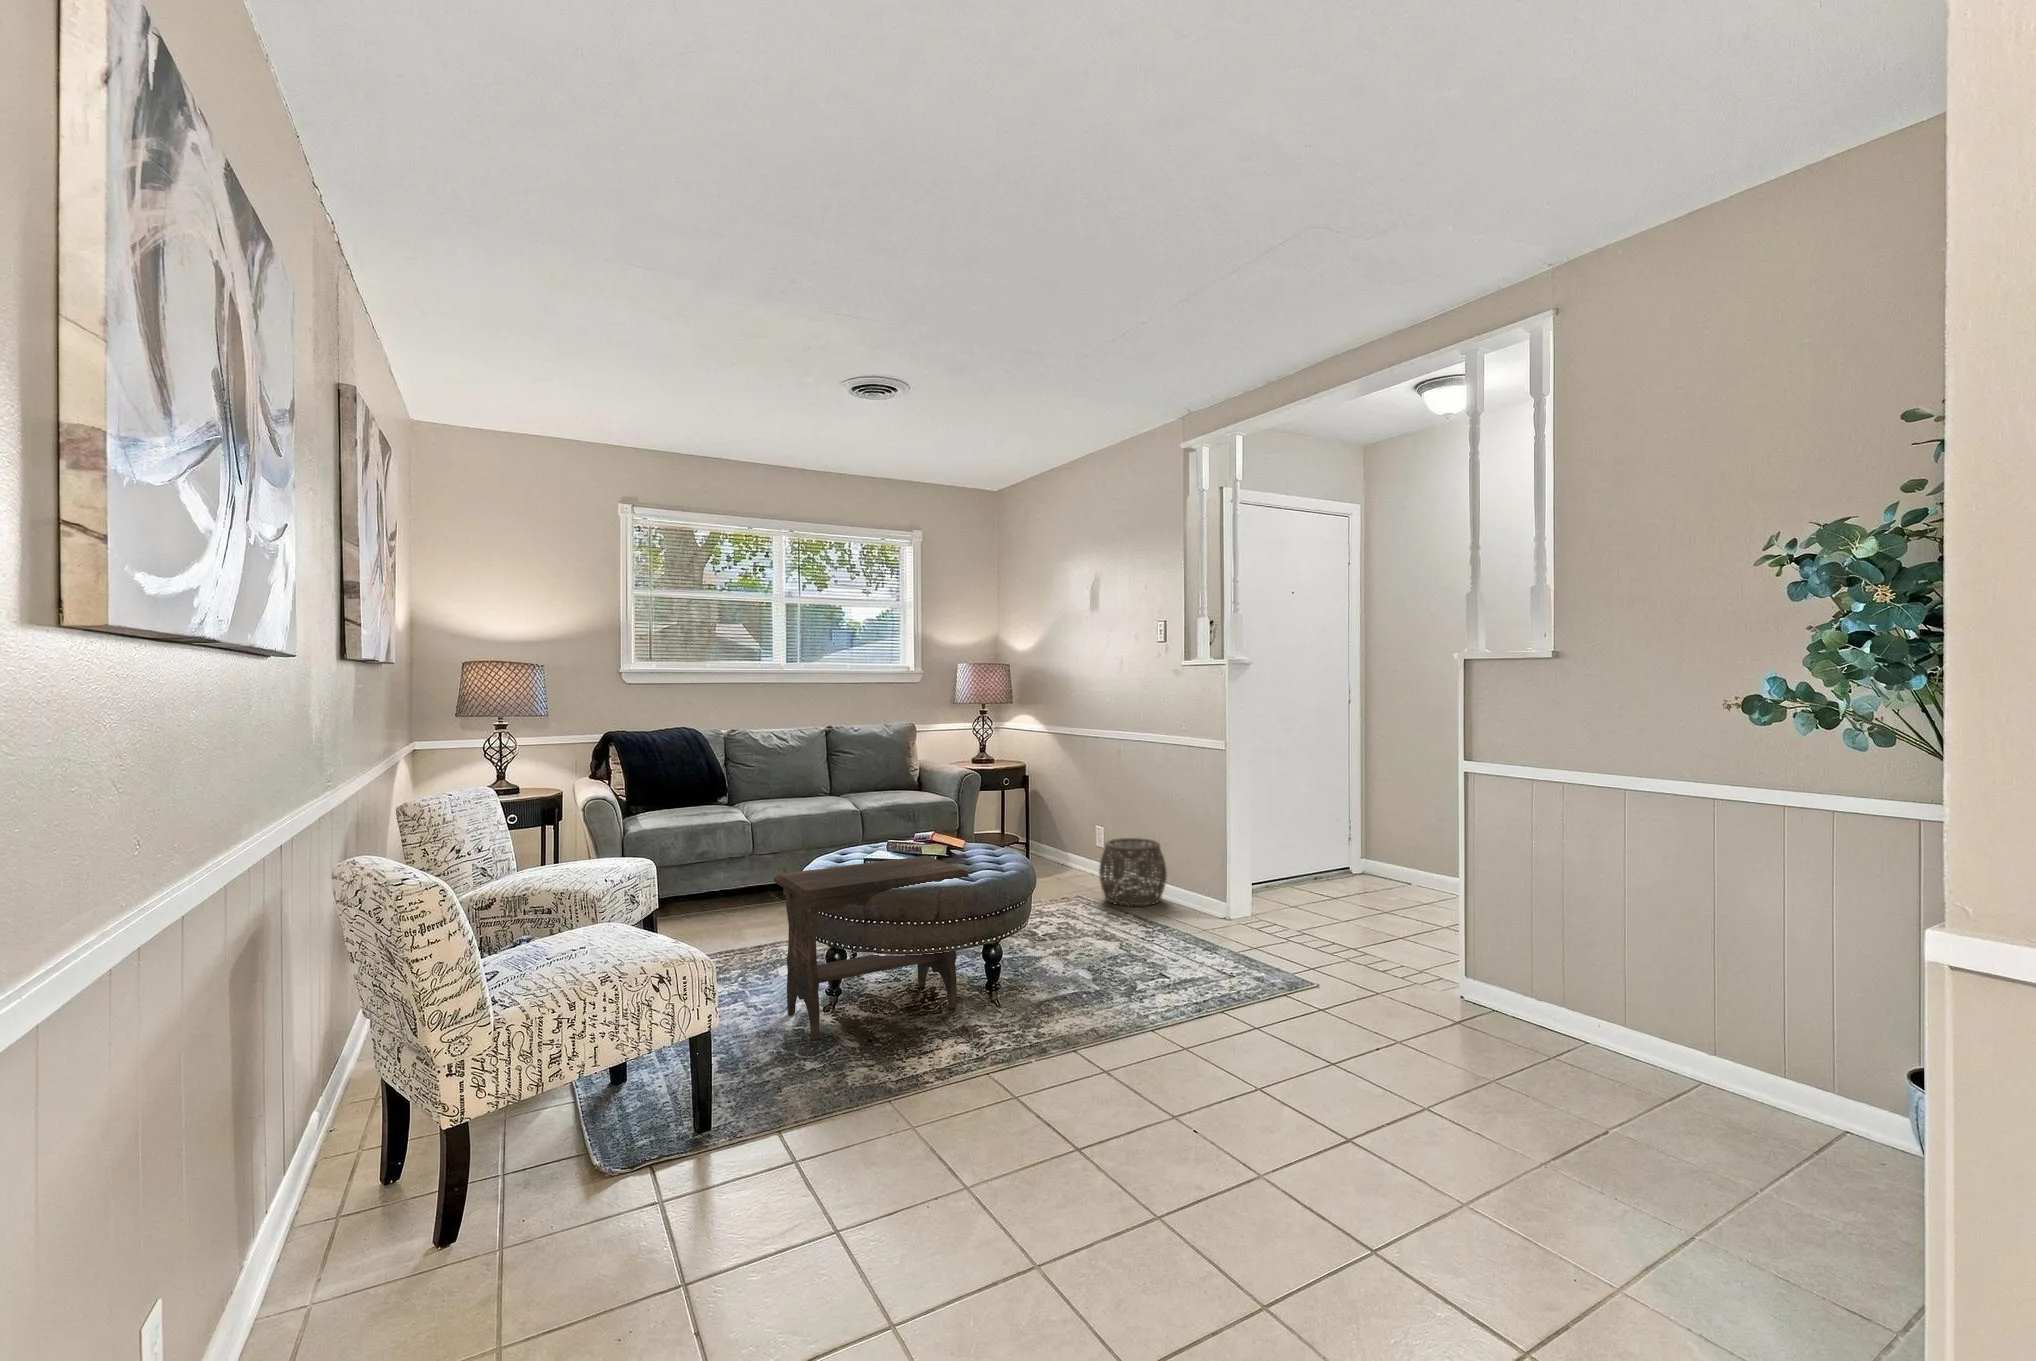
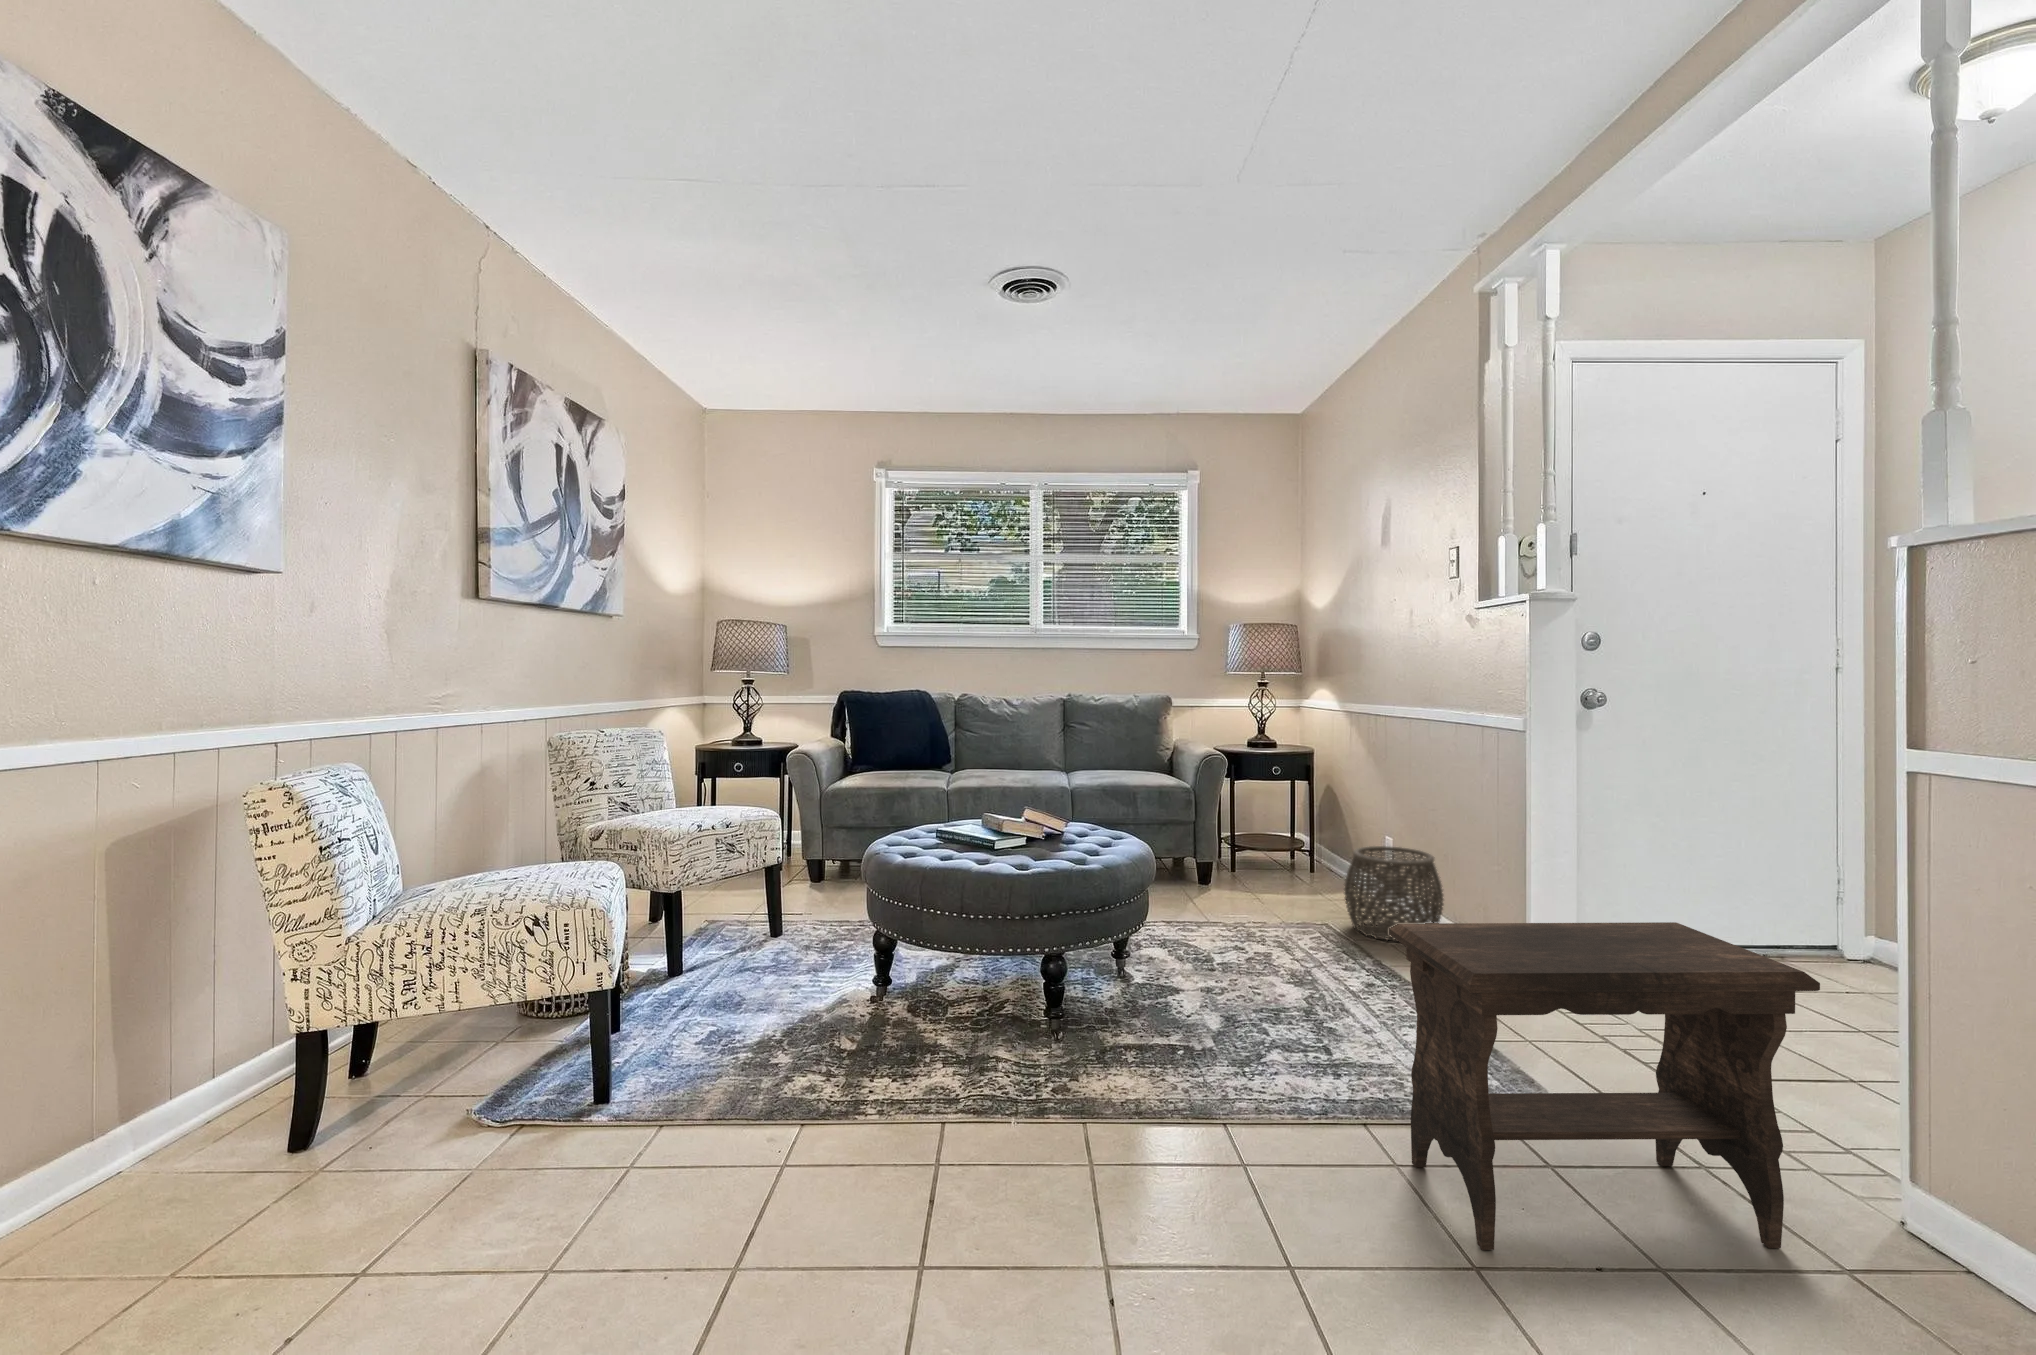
footstool: present [774,856,969,1040] -> present [1389,922,1820,1250]

